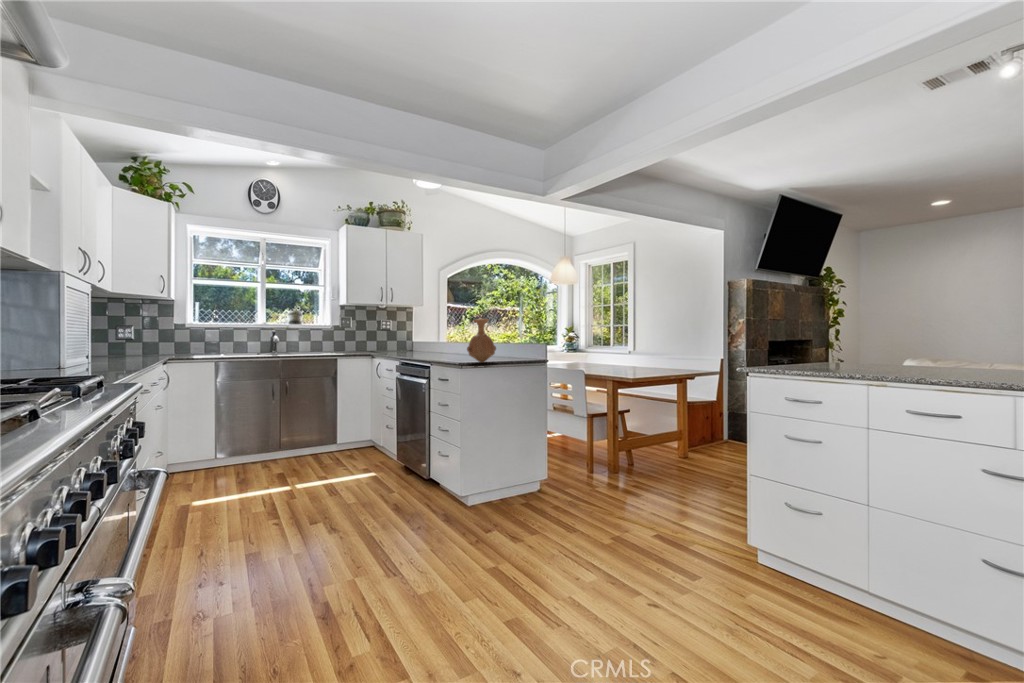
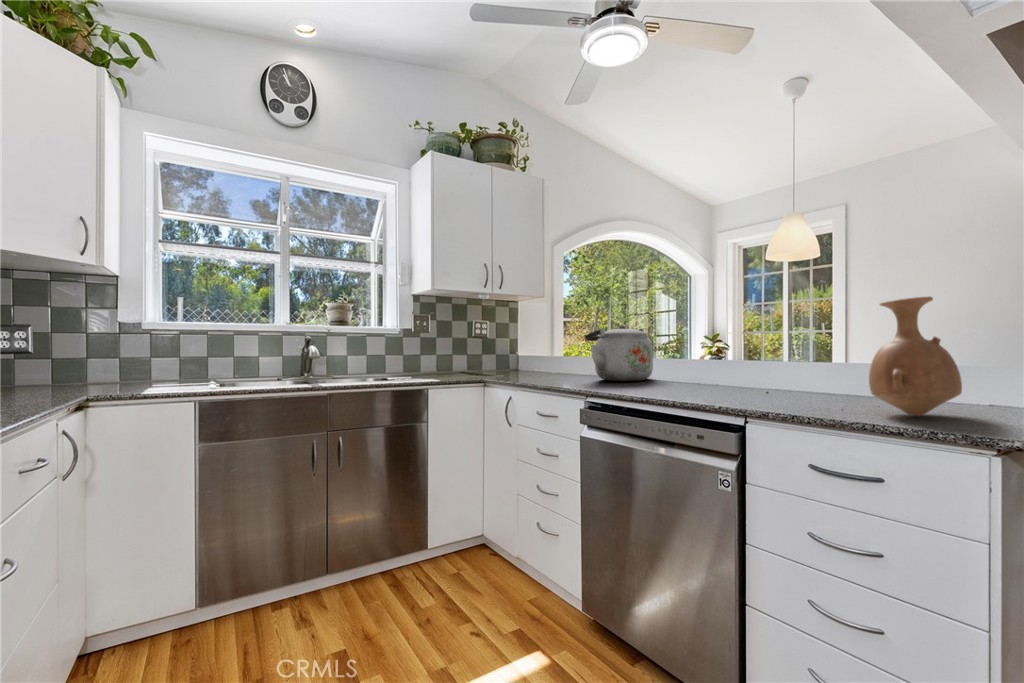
kettle: none [417,325,453,354] -> present [585,325,653,381]

